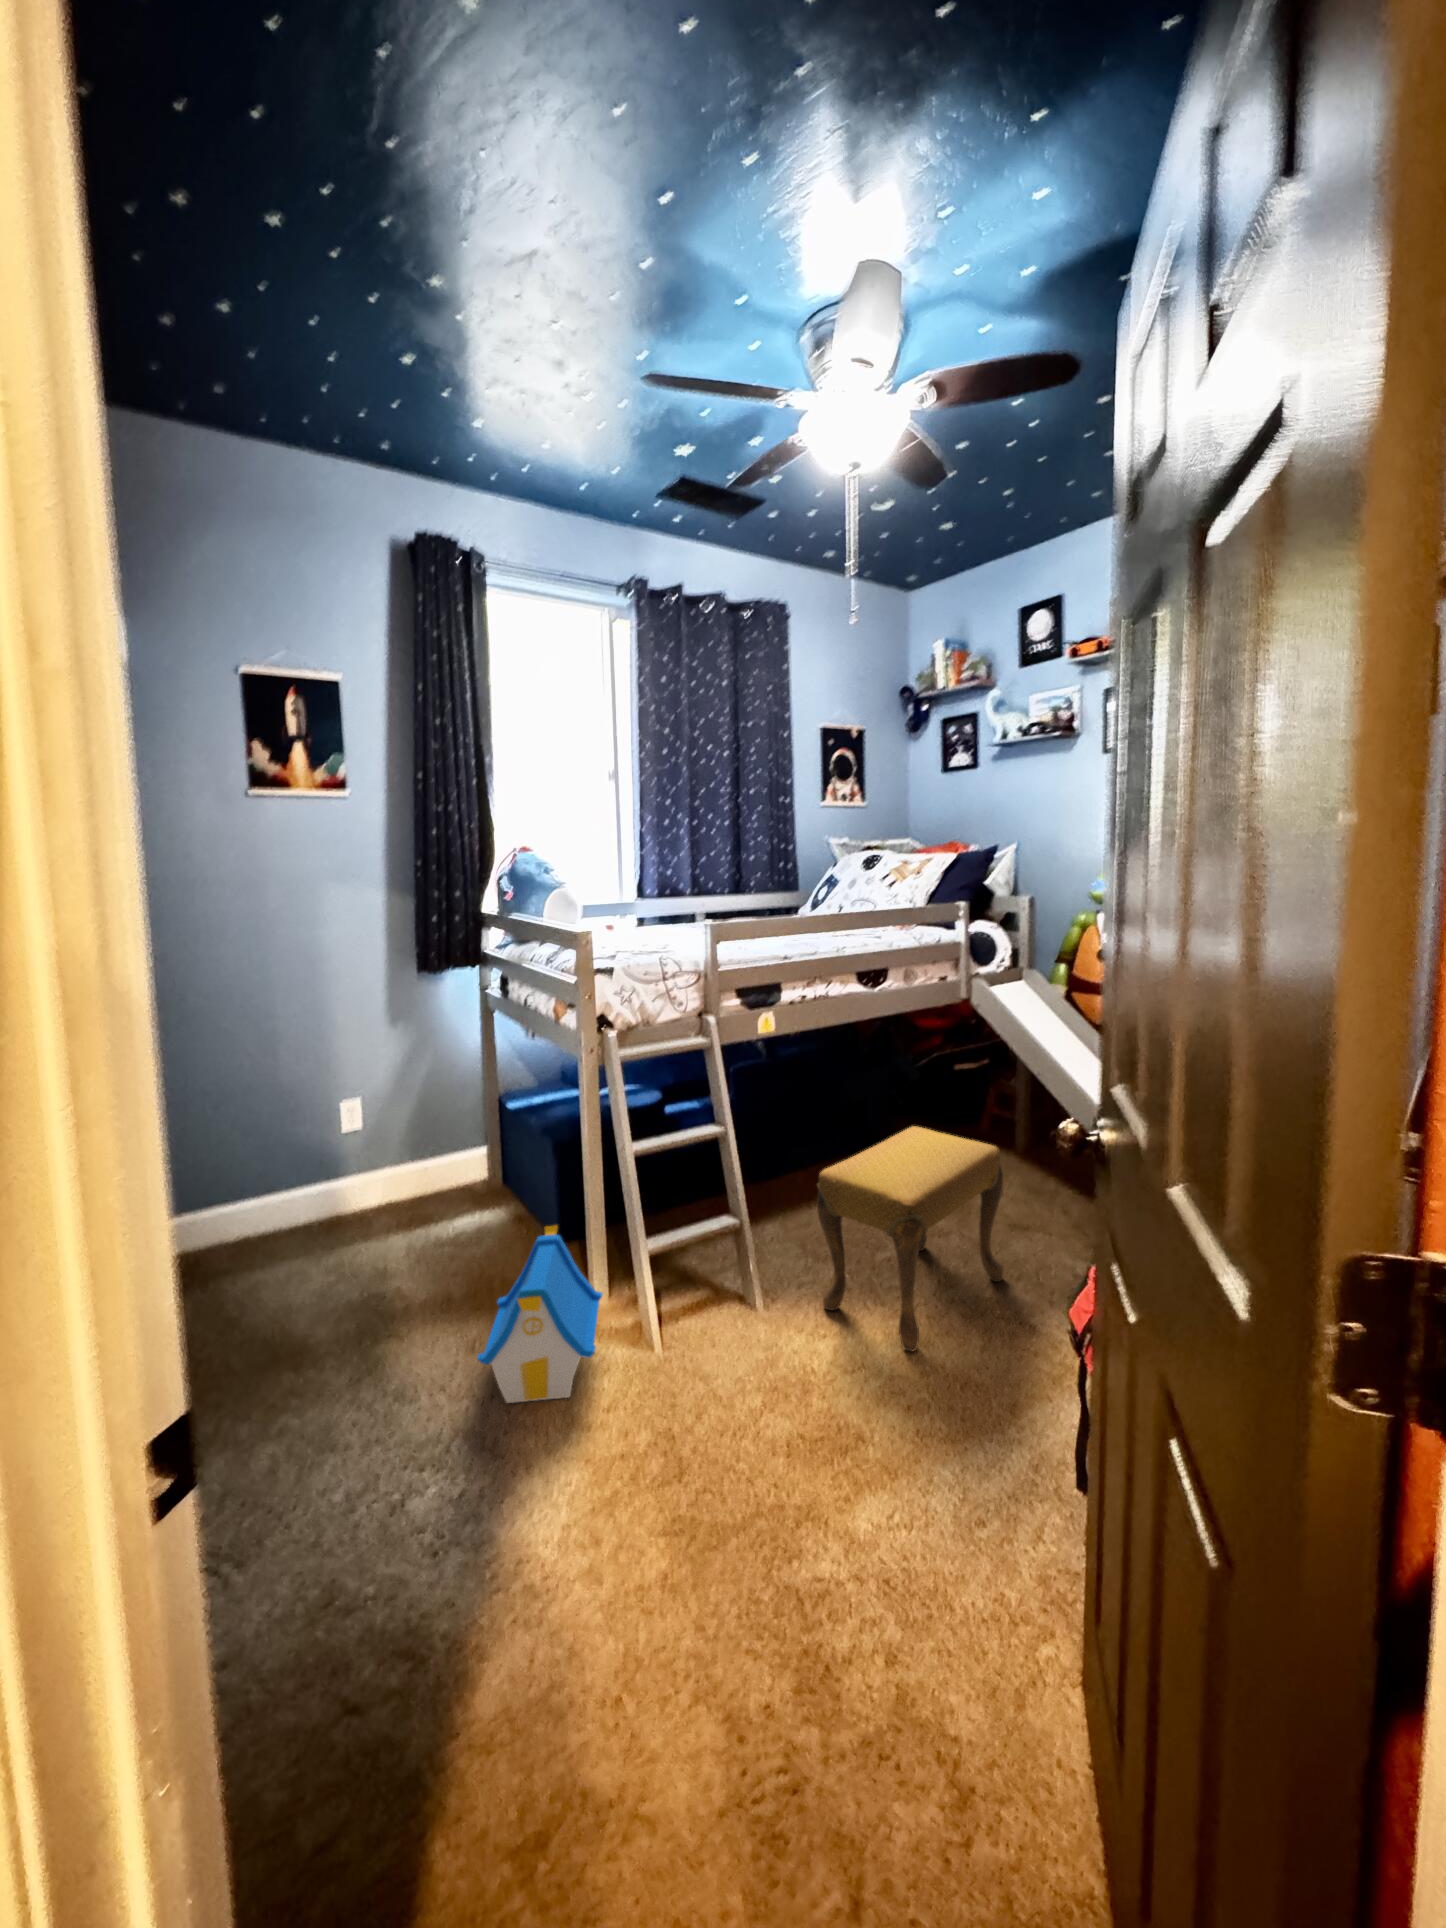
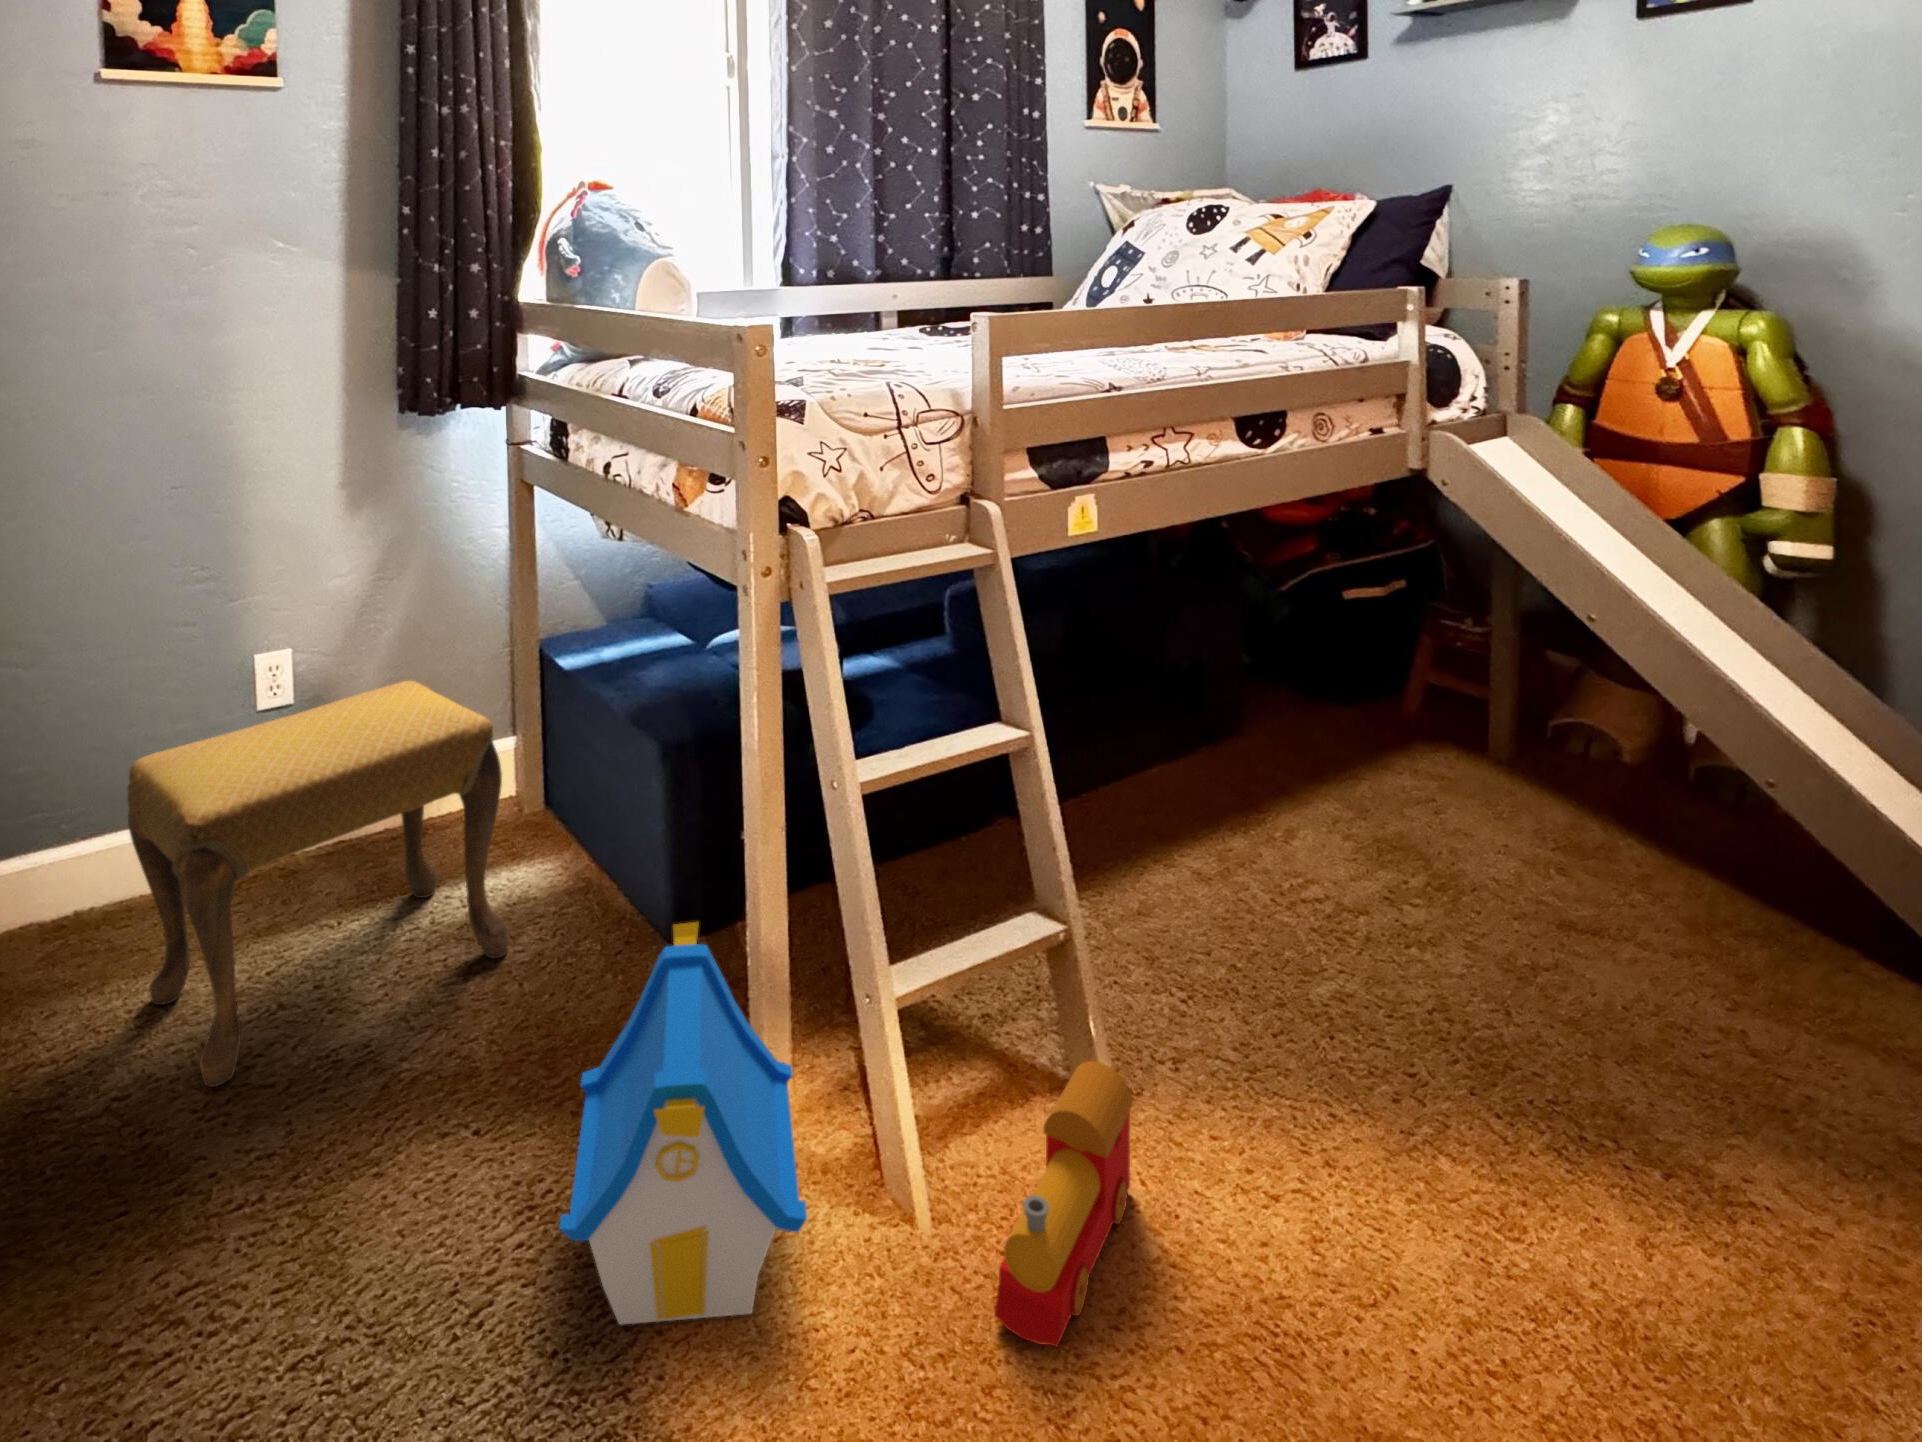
footstool: present [817,1126,1003,1351] -> present [127,681,509,1087]
toy train: none [683,1285,763,1404] -> present [994,1061,1133,1346]

